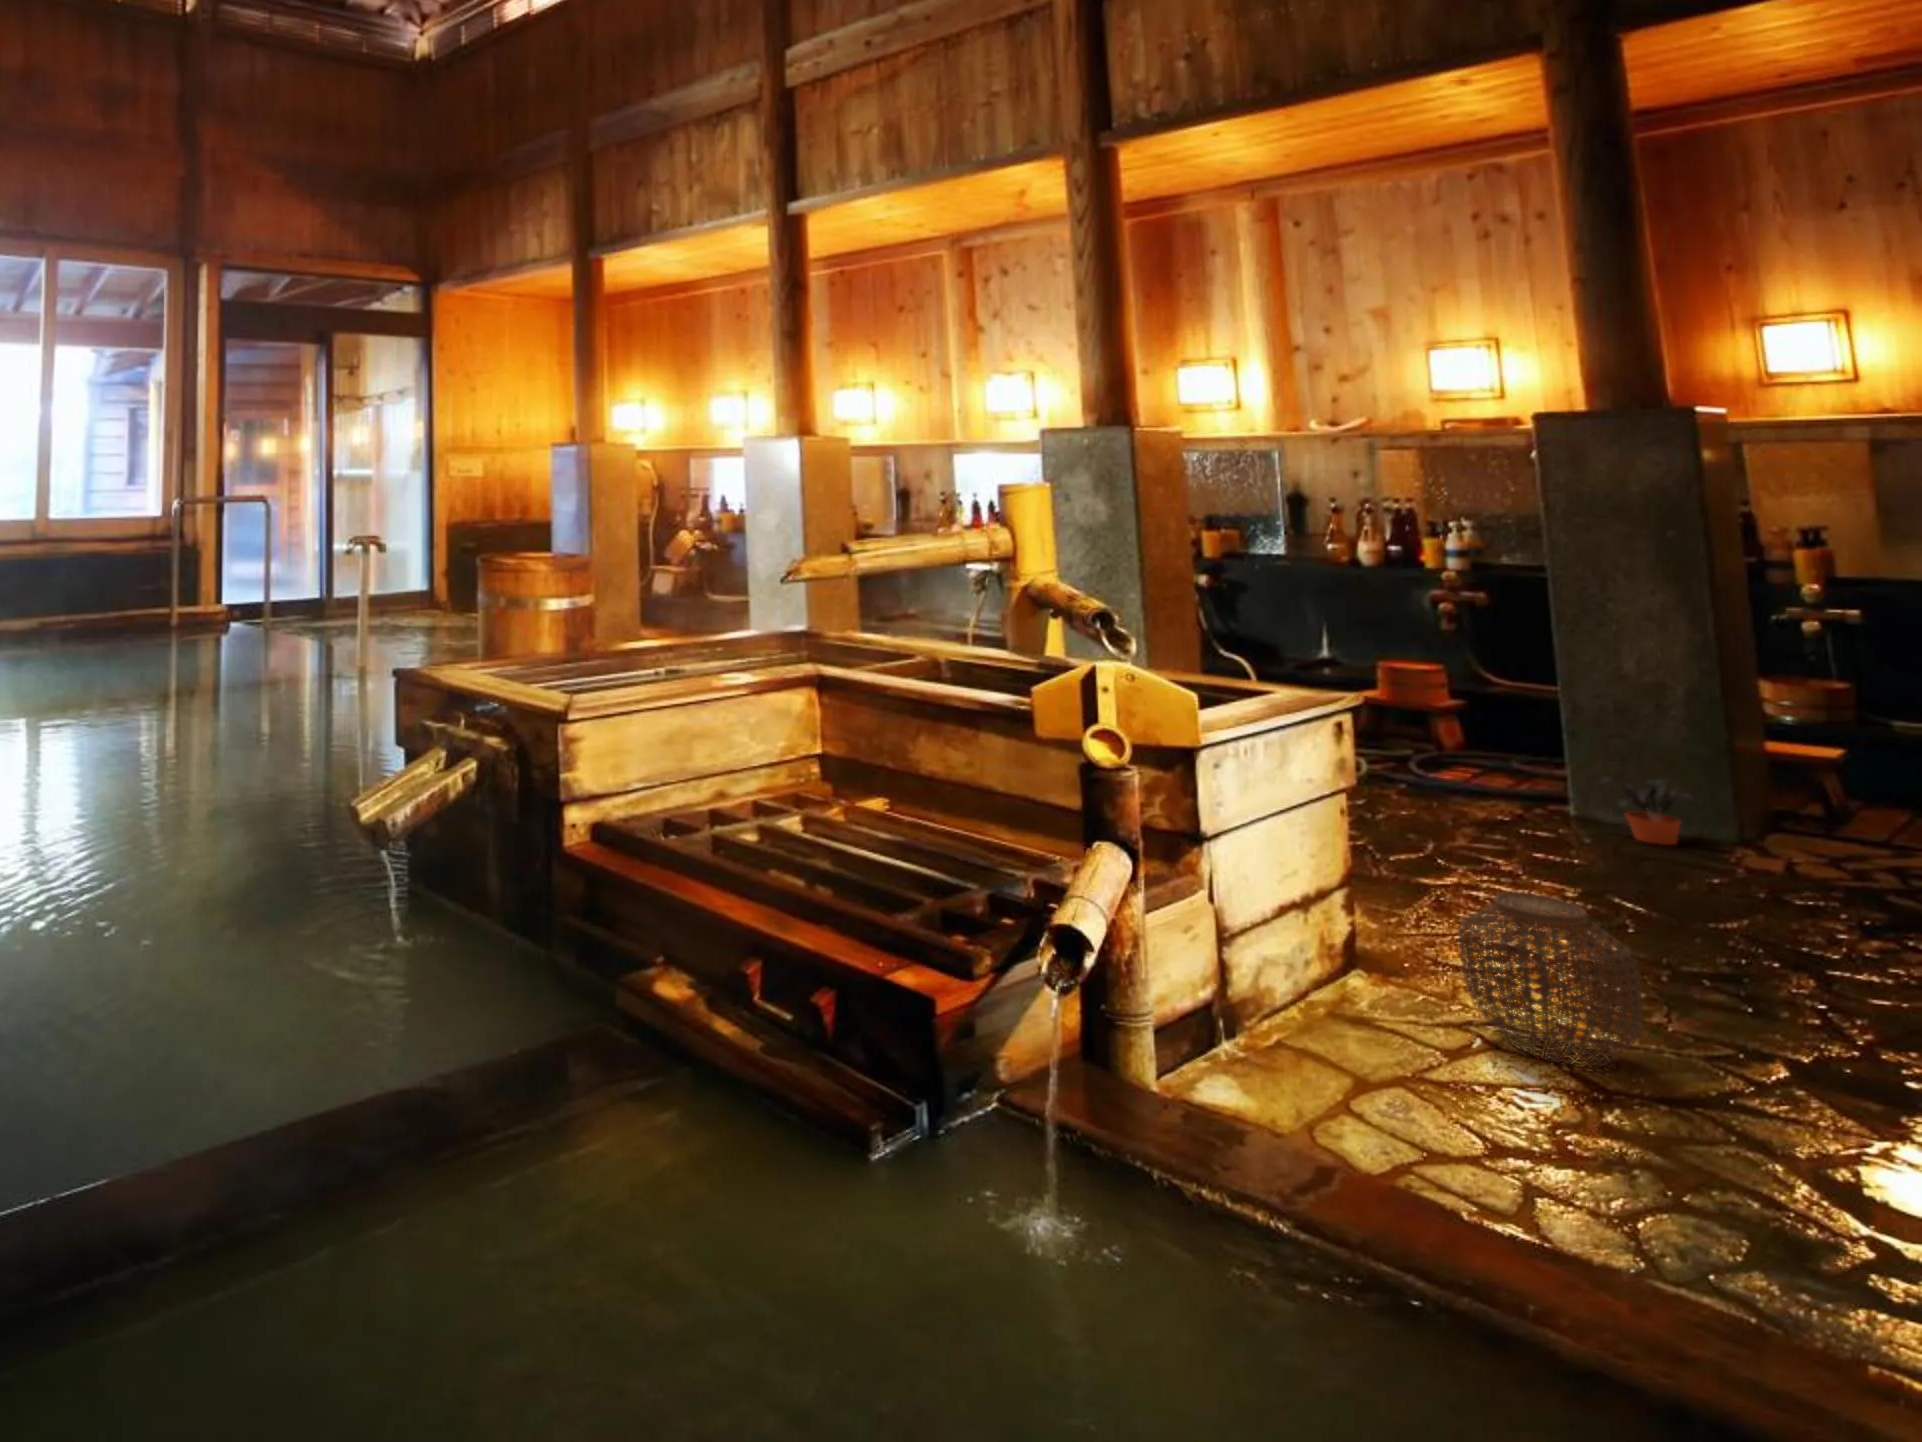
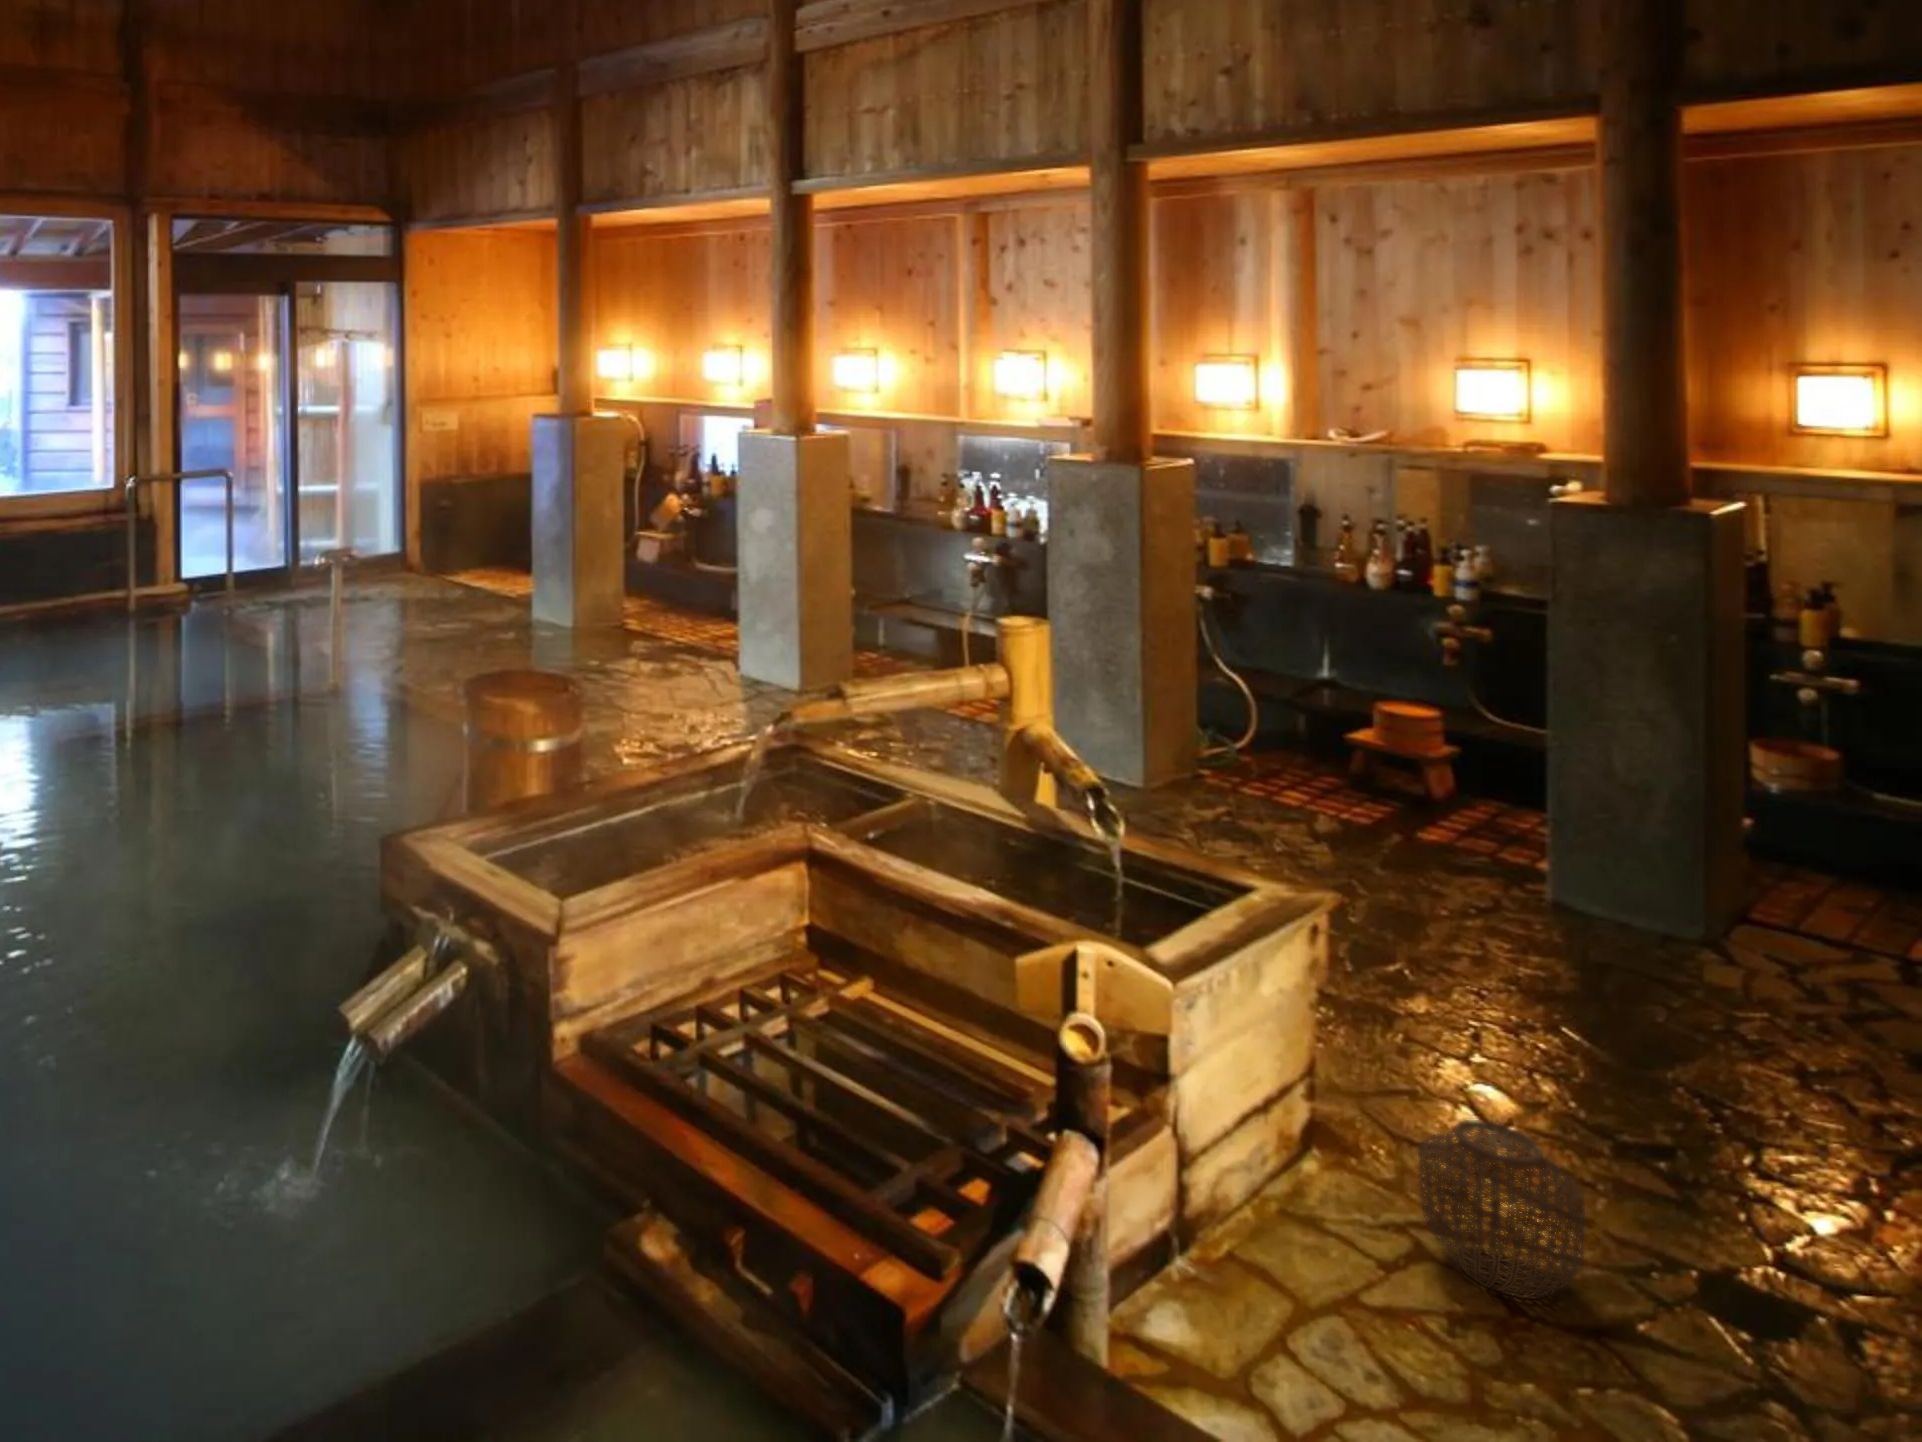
potted plant: present [1595,776,1699,845] -> none [1562,873,1664,945]

